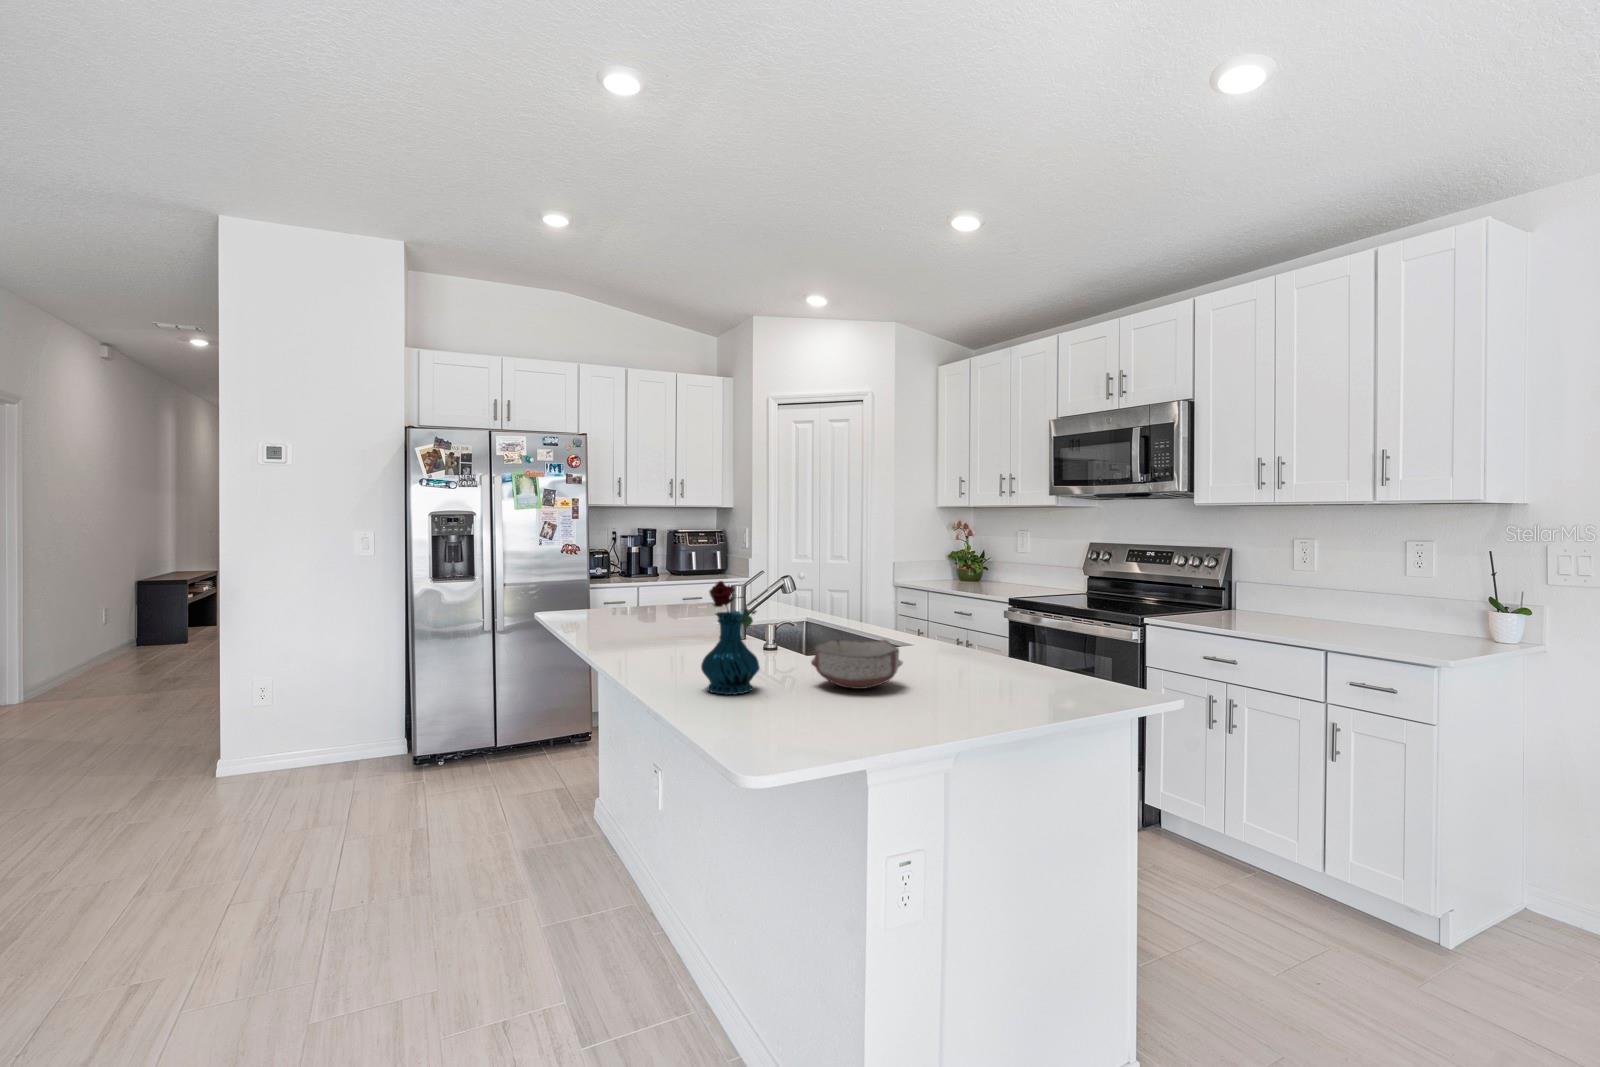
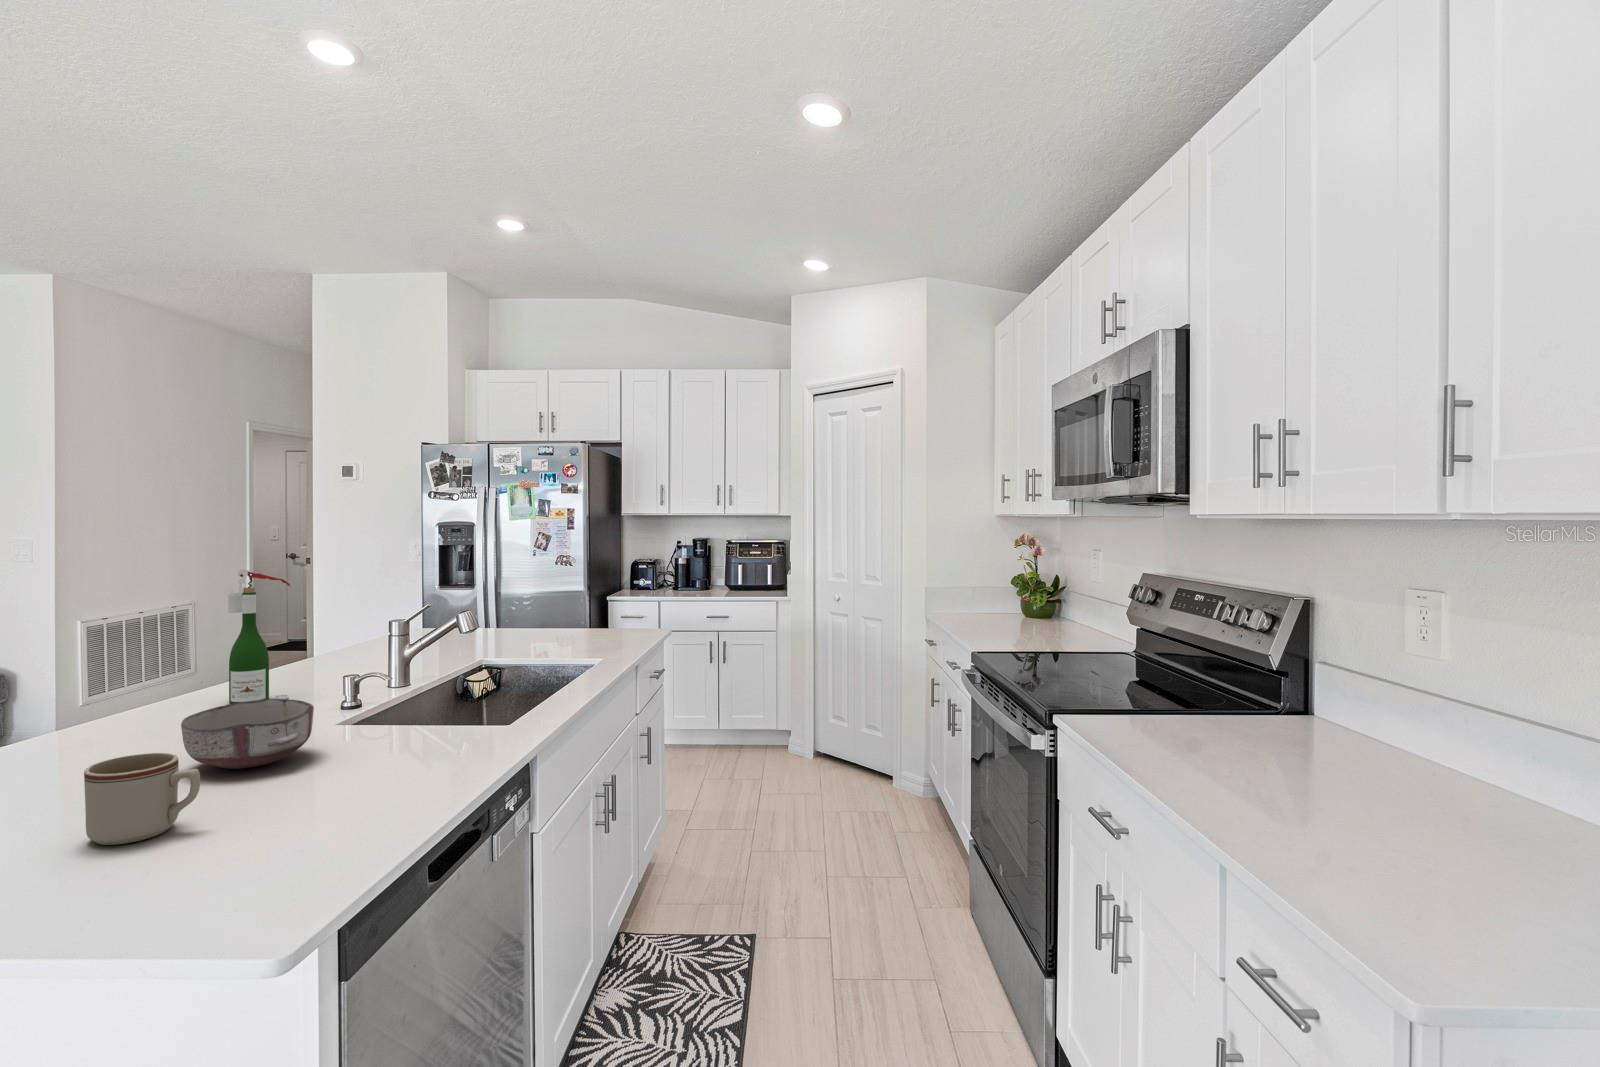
wine bottle: none [645,544,686,664] -> present [228,569,290,704]
vase: present [701,581,760,695] -> none [84,619,176,757]
mug: none [937,661,992,721] -> present [84,753,200,845]

